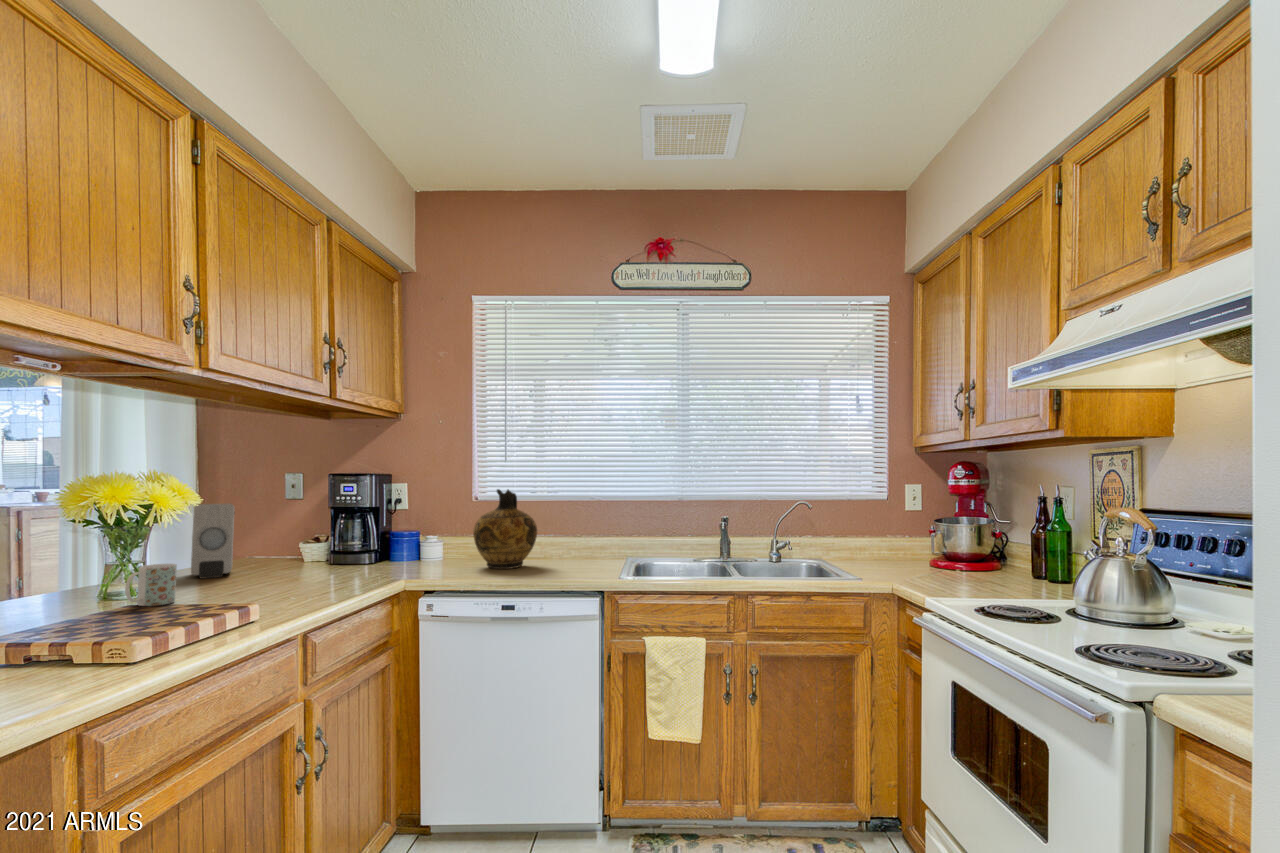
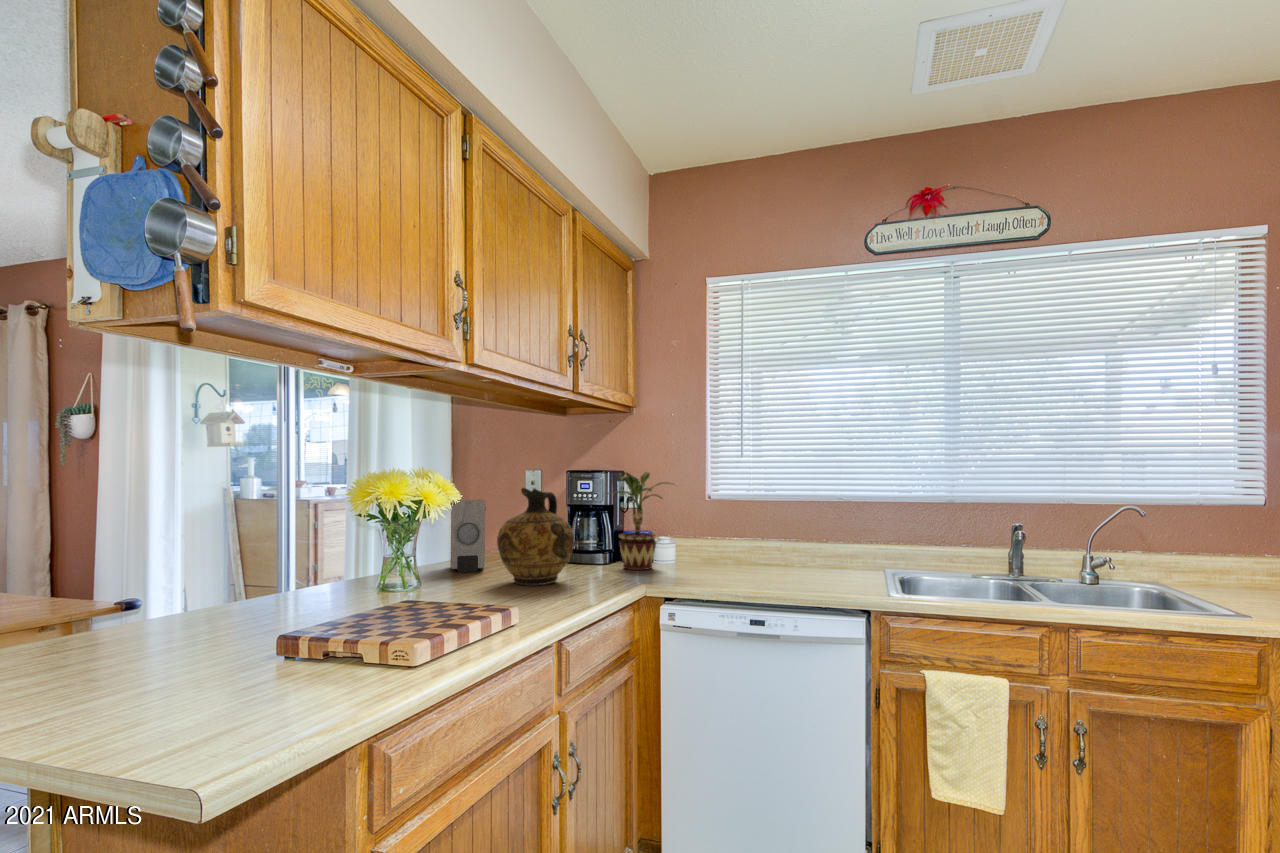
potted plant: none [365,475,439,568] -> present [609,472,674,570]
ceramic jug: present [473,489,537,569] -> present [497,488,574,585]
mug: present [125,564,177,606] -> none [400,559,441,600]

